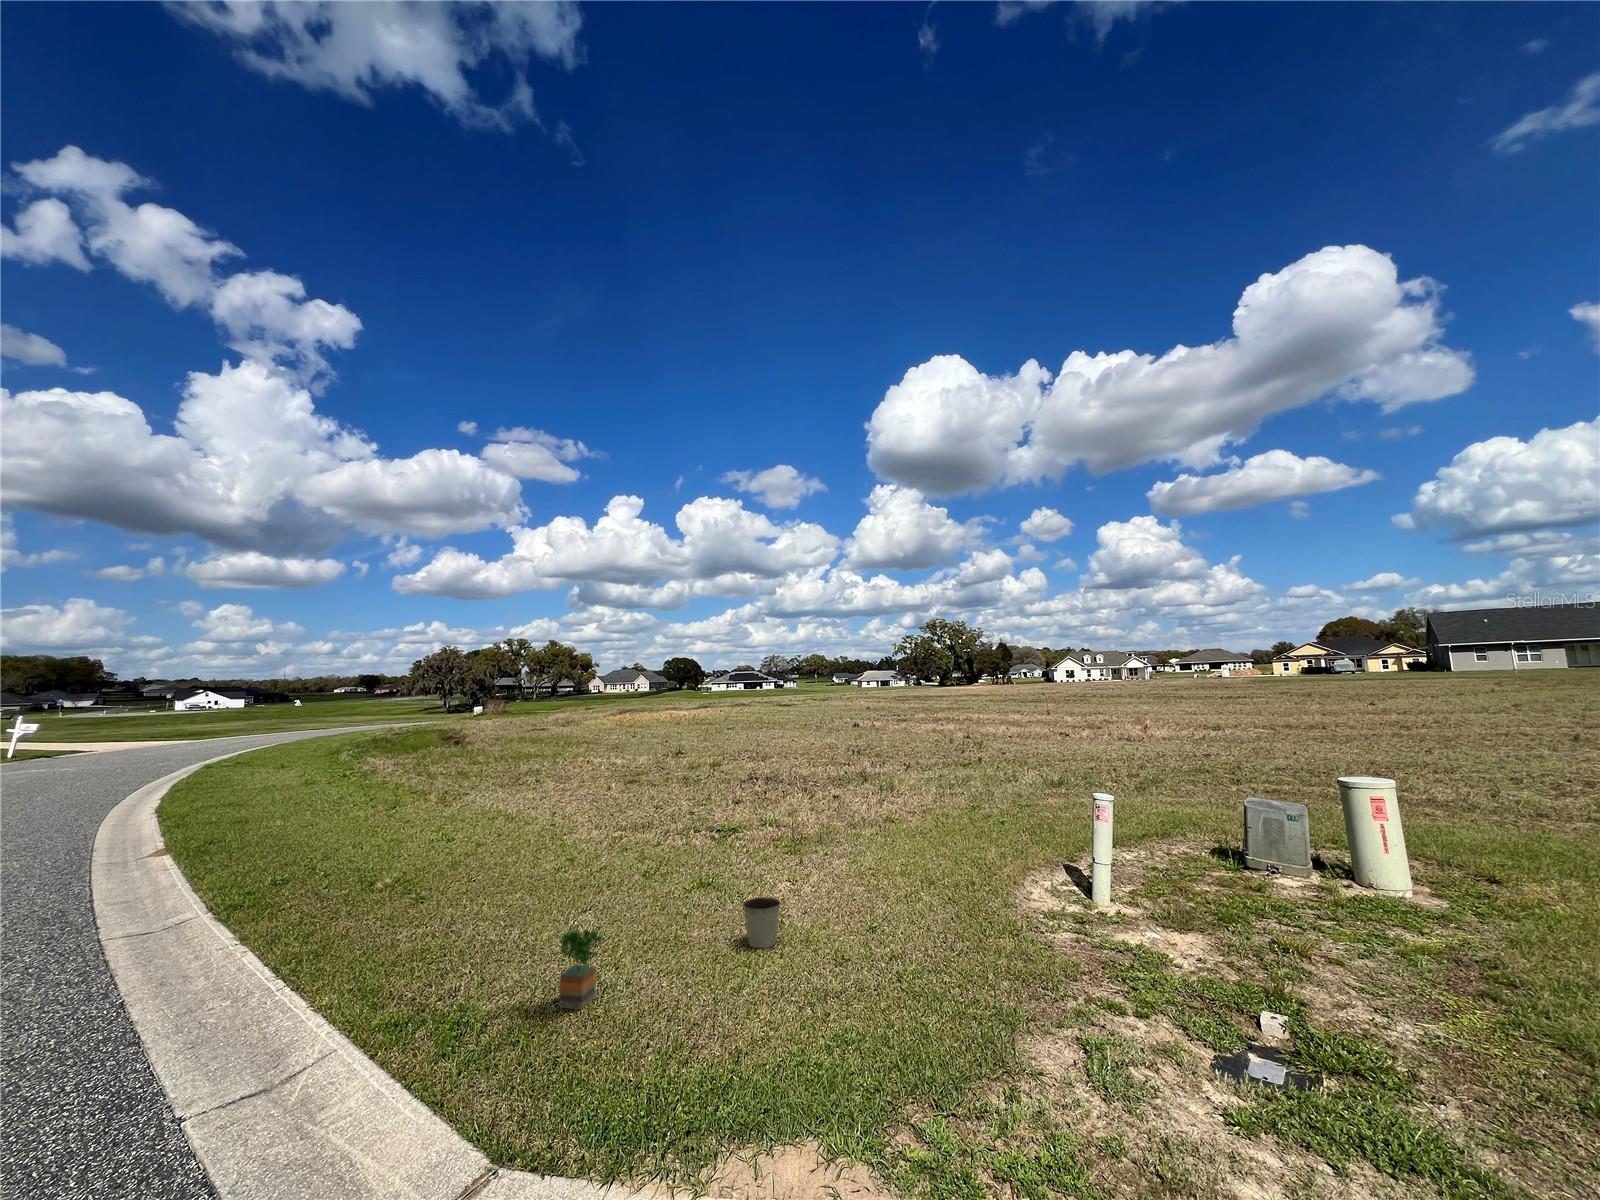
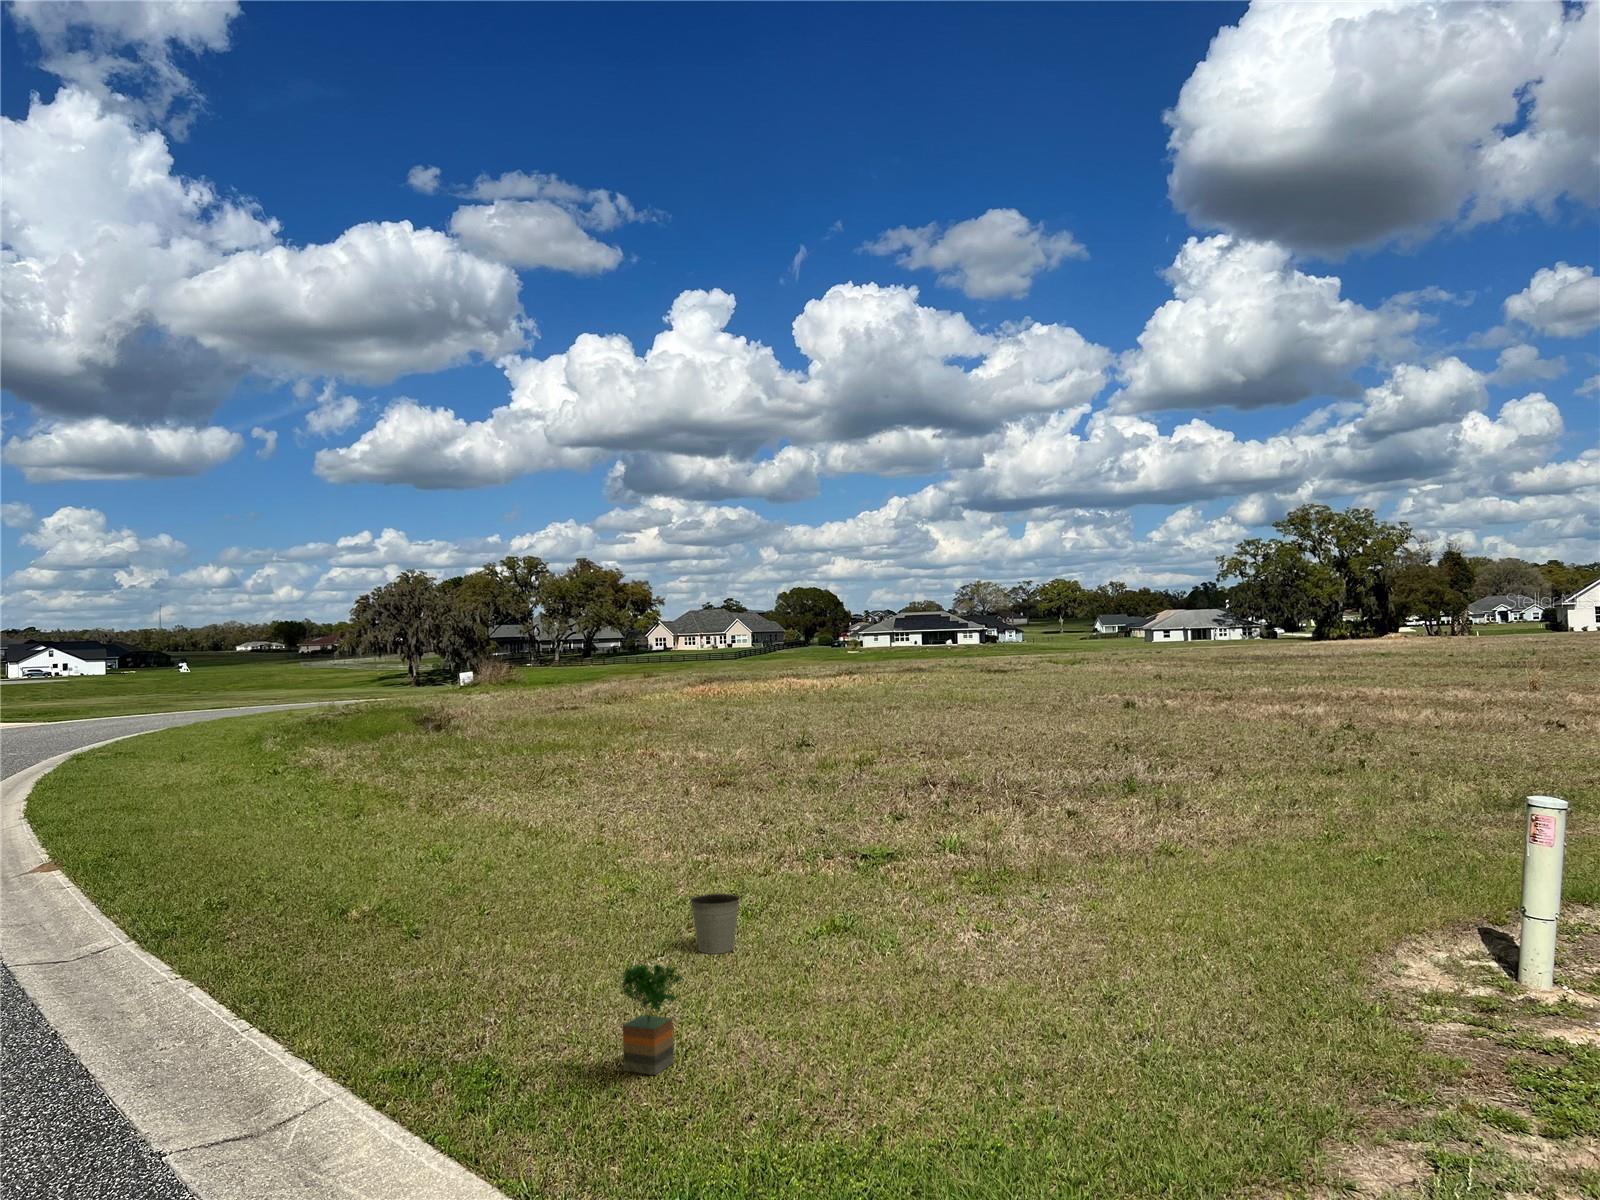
bucket: present [742,897,782,948] -> present [690,893,740,954]

